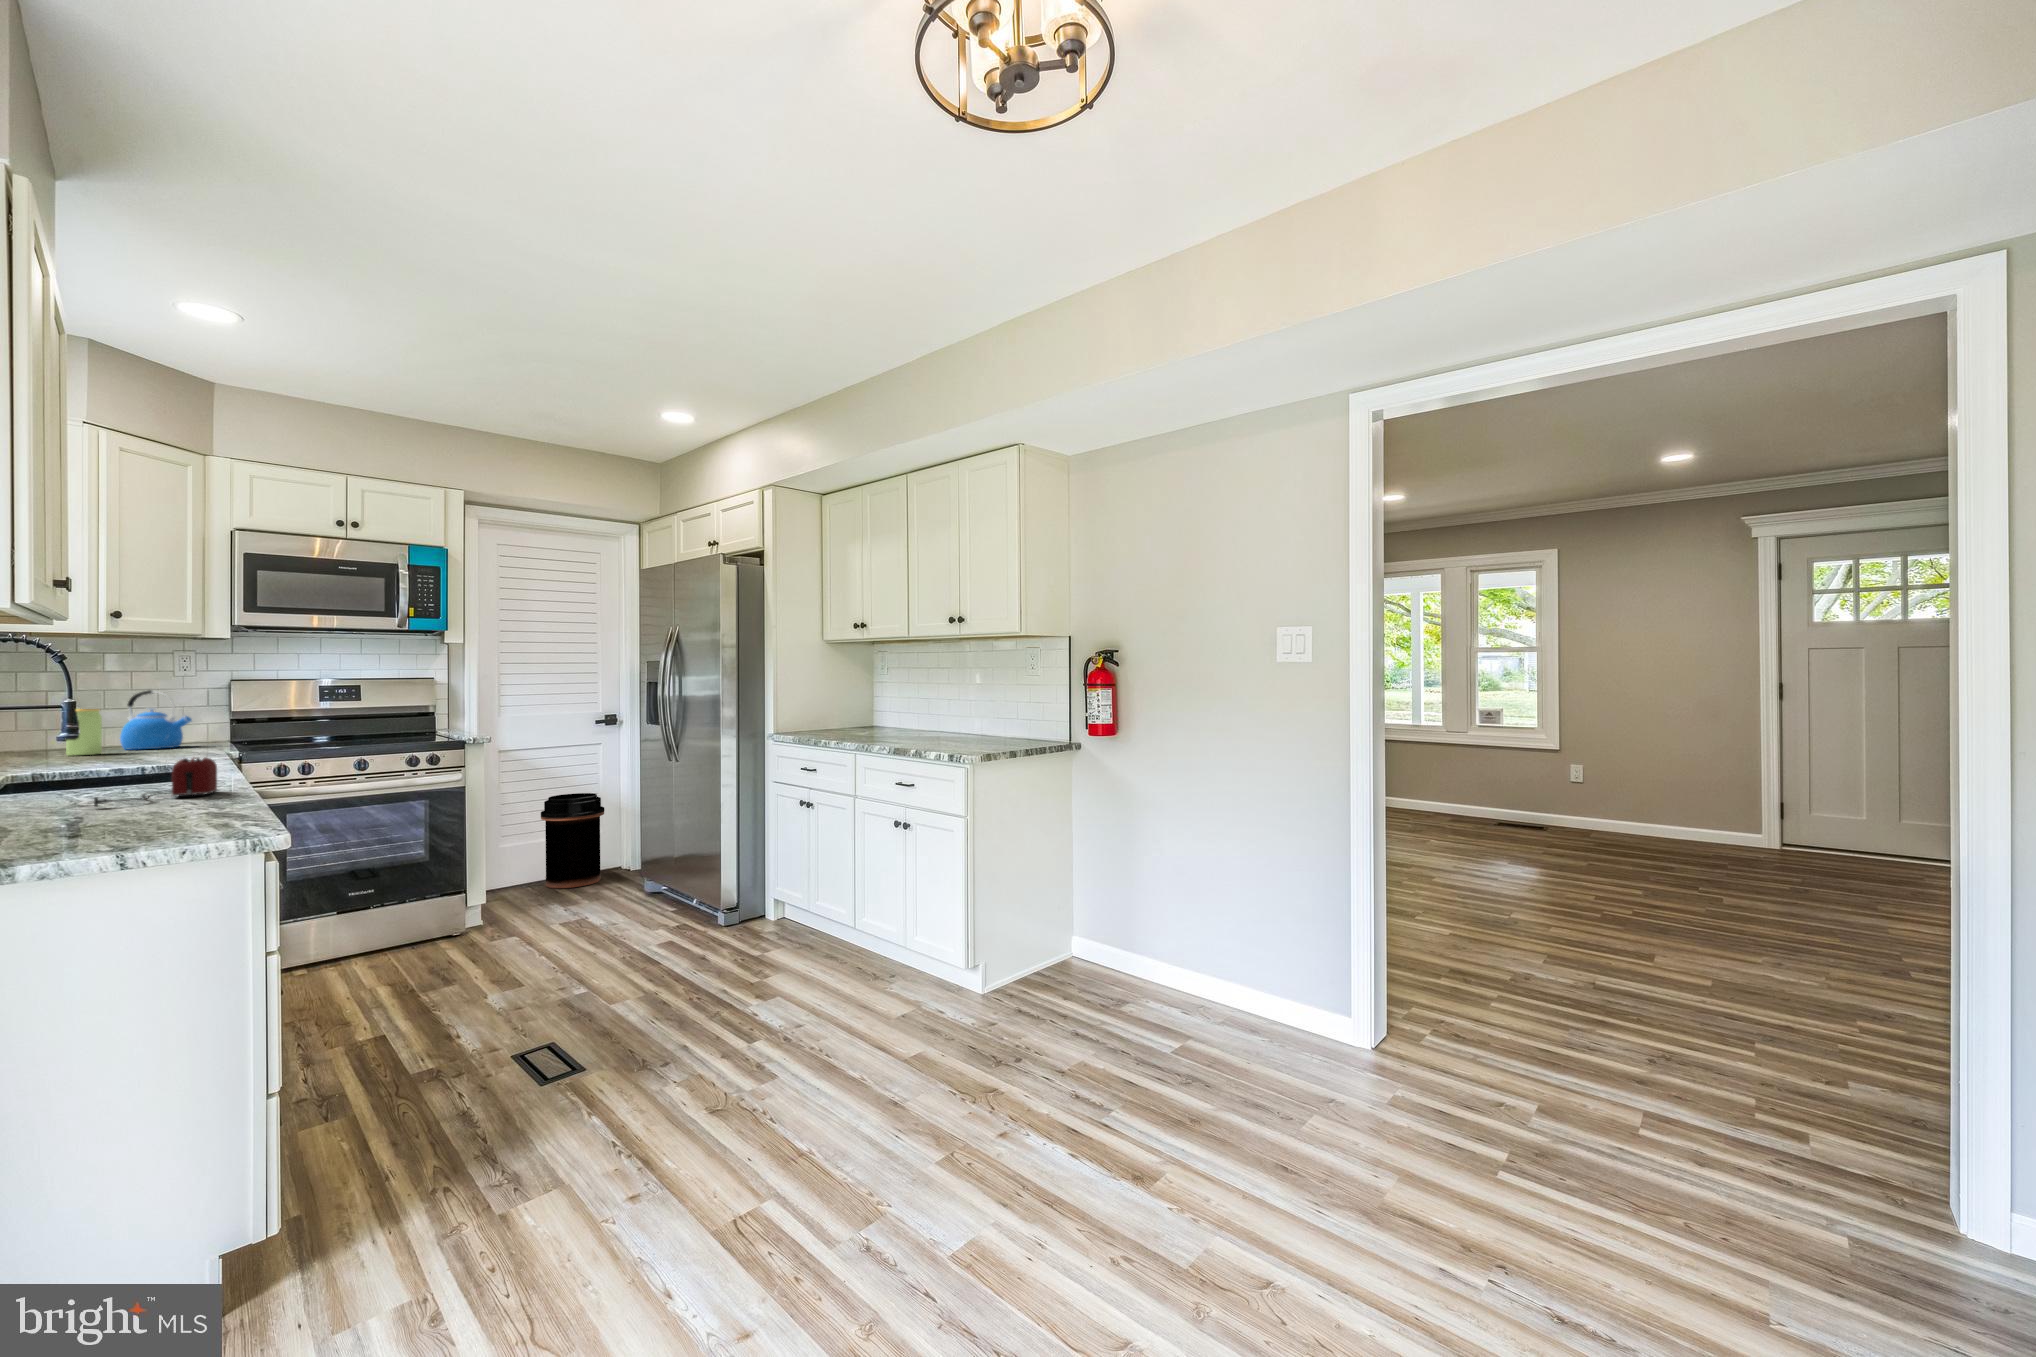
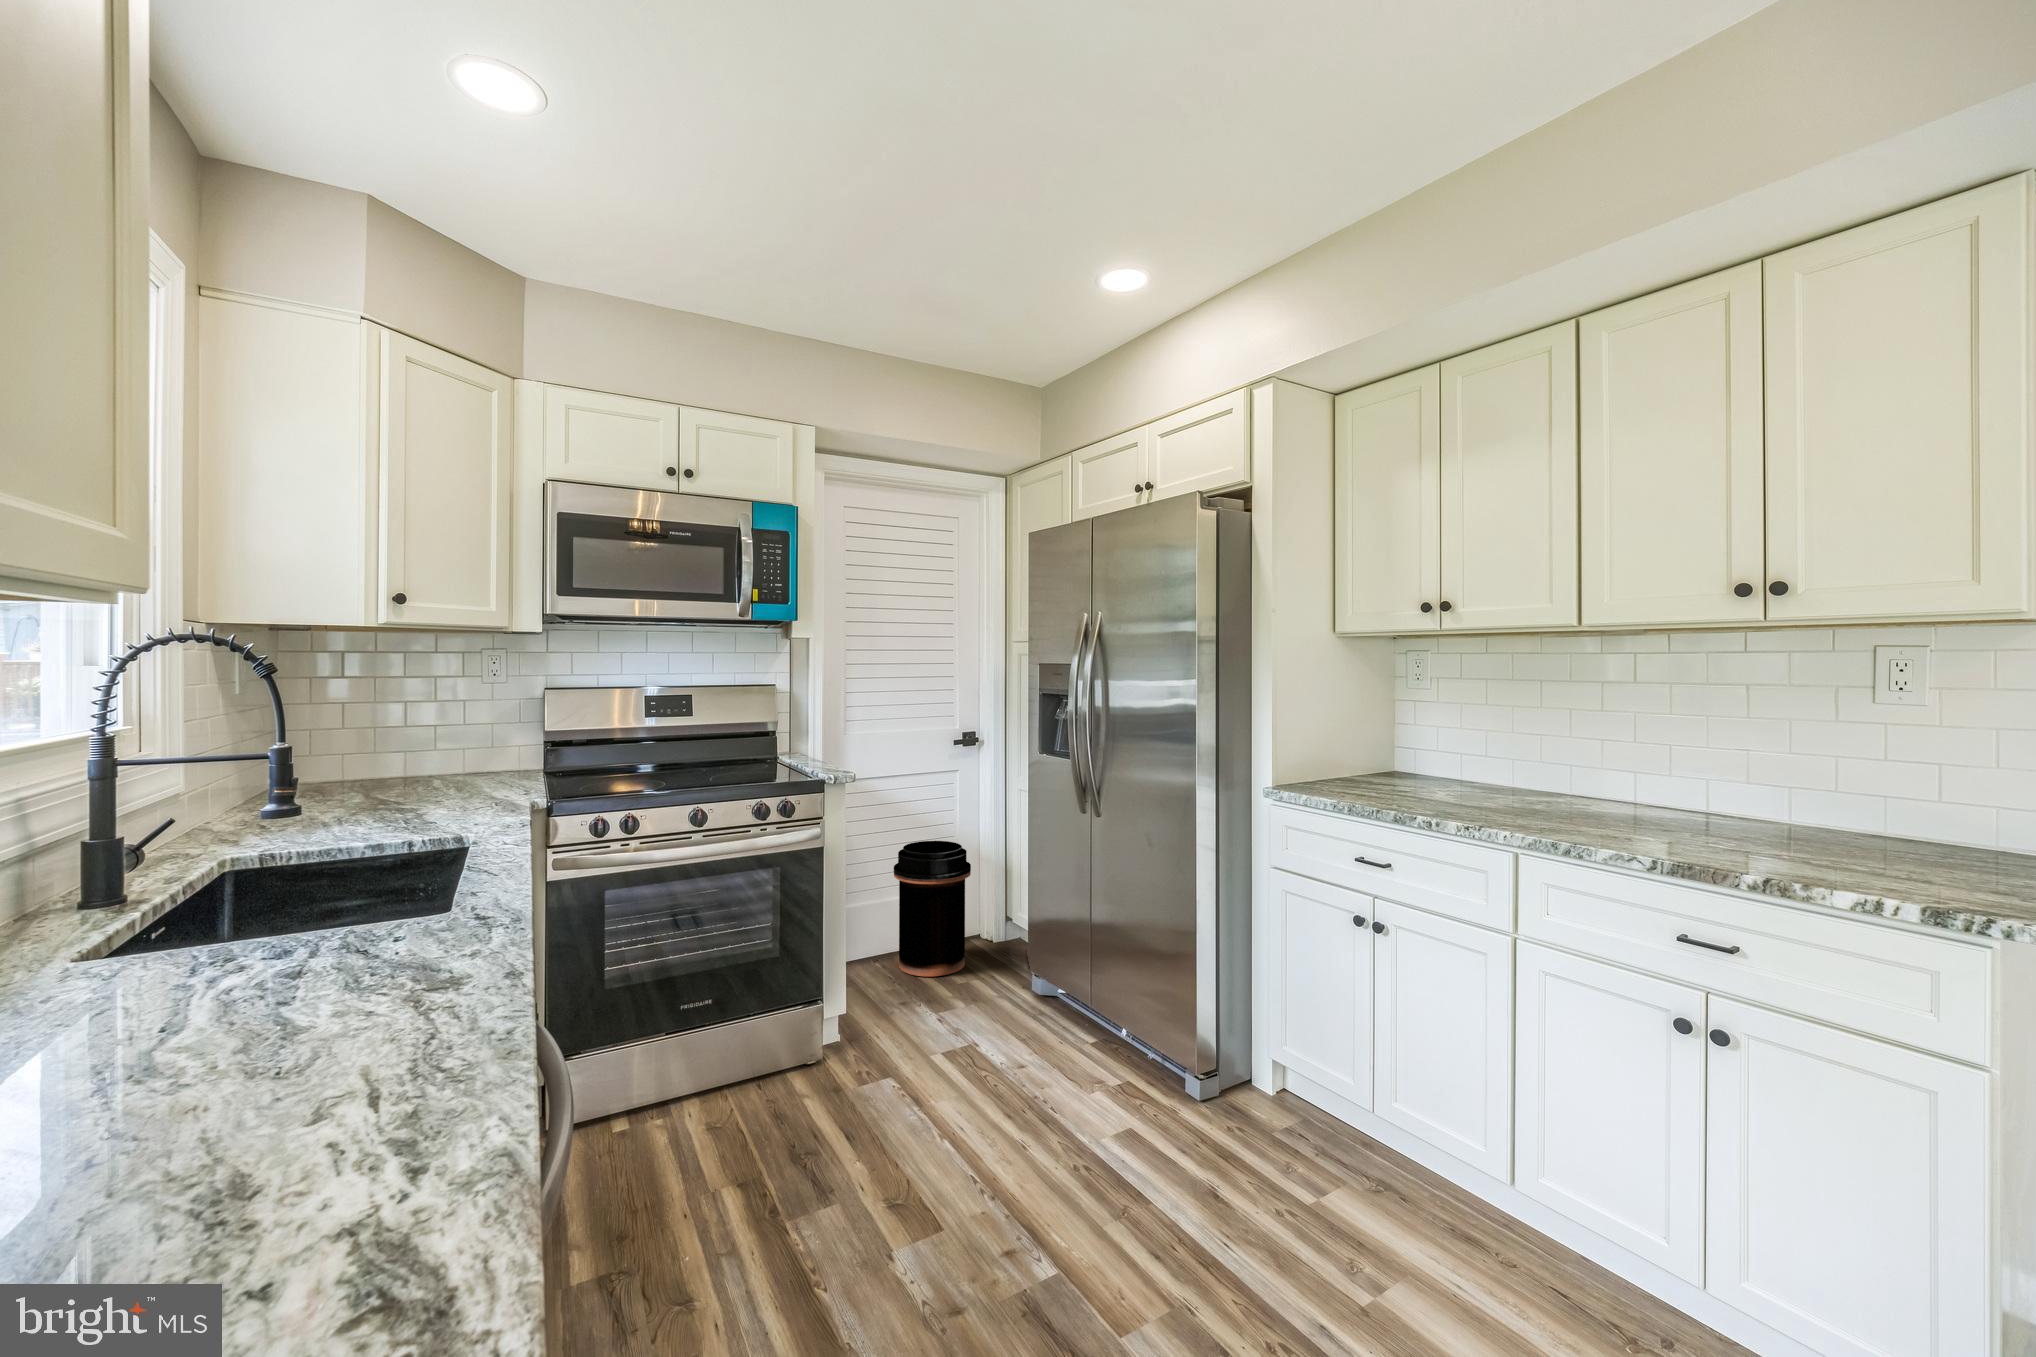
kettle: present [120,690,191,750] -> none [421,702,500,783]
jar: present [66,709,102,756] -> none [352,730,393,797]
toaster: present [93,757,217,807] -> none [112,945,463,1155]

